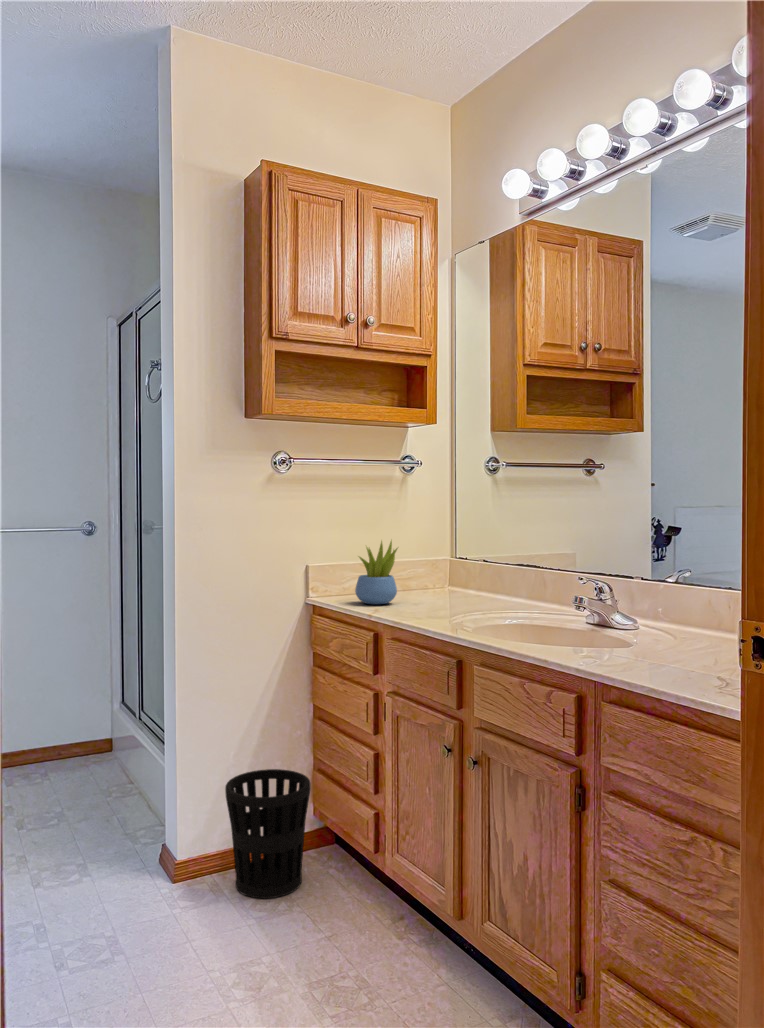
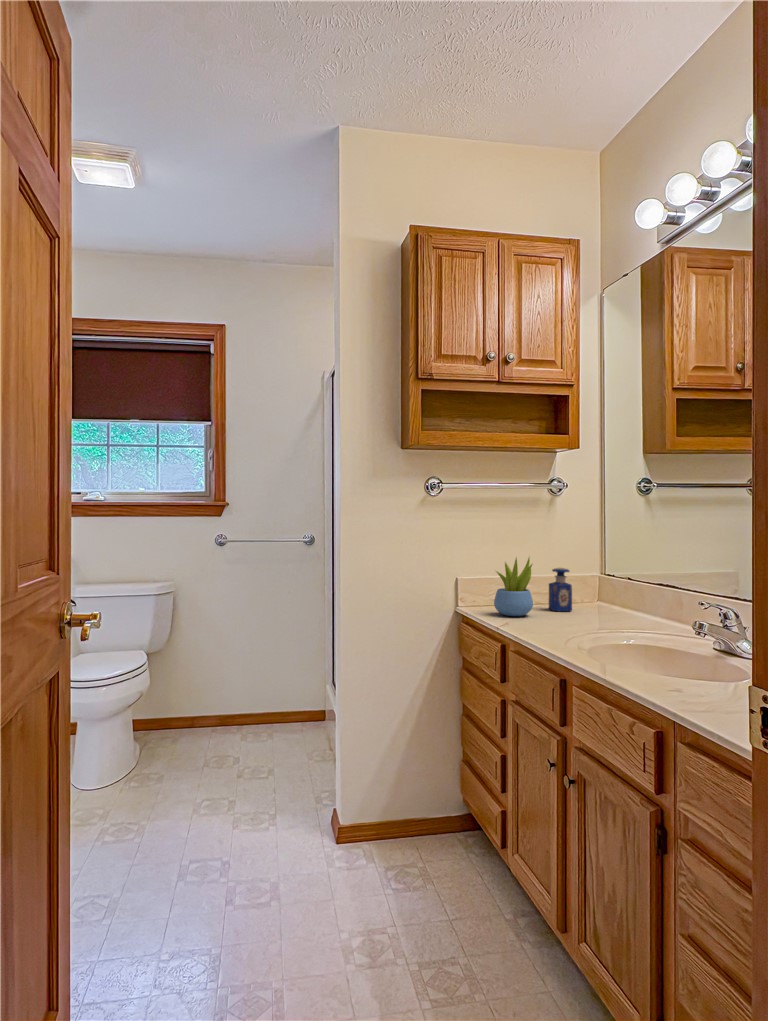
perfume bottle: none [406,551,431,598] -> present [549,568,572,611]
wastebasket: present [225,769,311,898] -> none [376,756,450,874]

